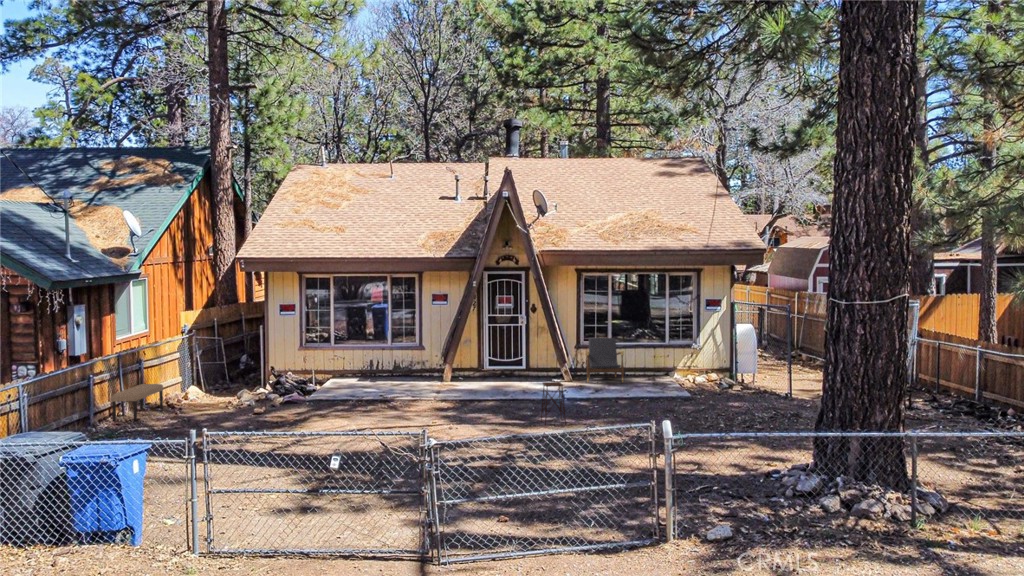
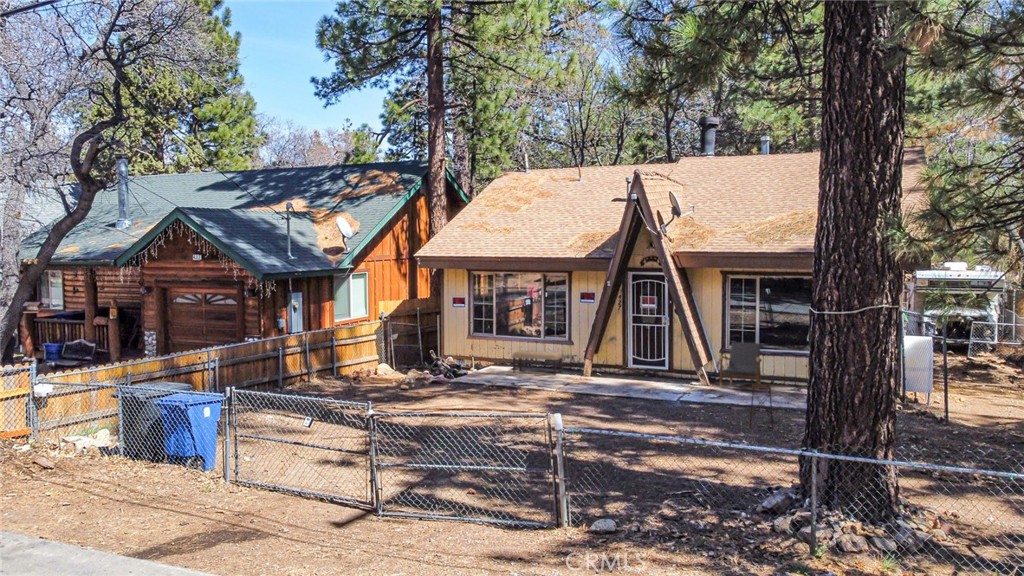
side table: present [541,382,566,425] -> present [750,384,773,429]
bench: present [111,384,163,421] -> present [513,351,562,375]

